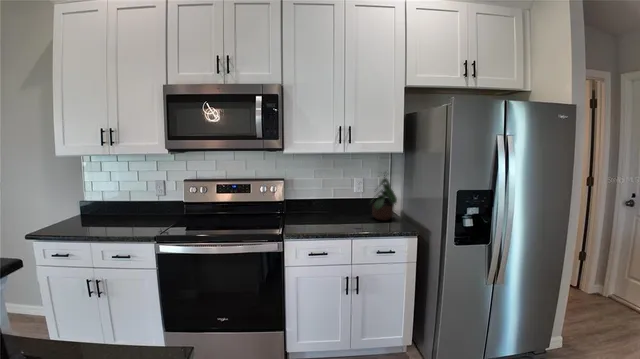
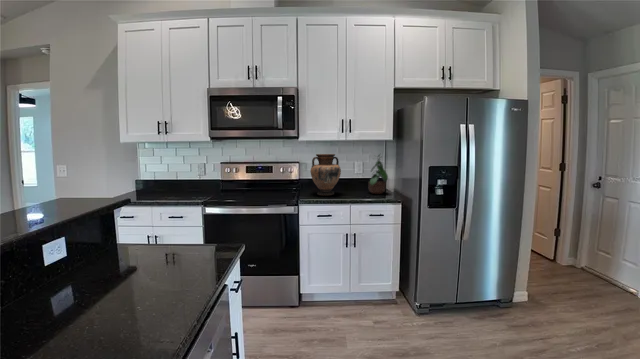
vase: none [299,170,338,224] -> present [310,154,341,195]

